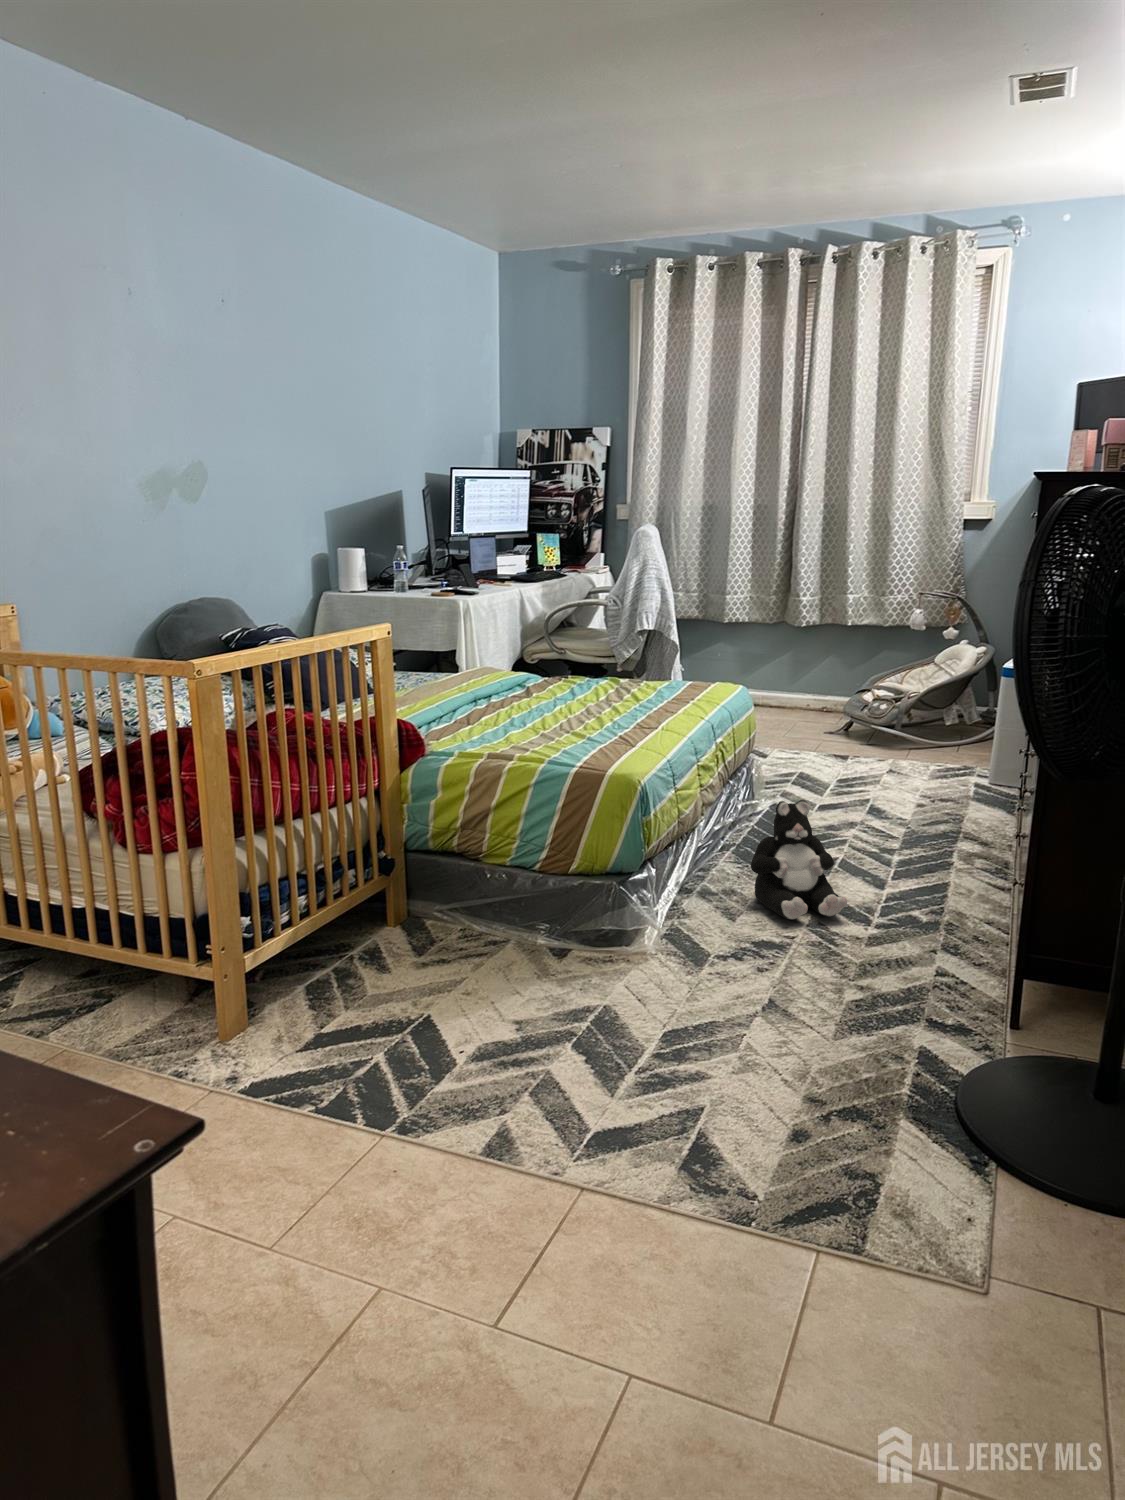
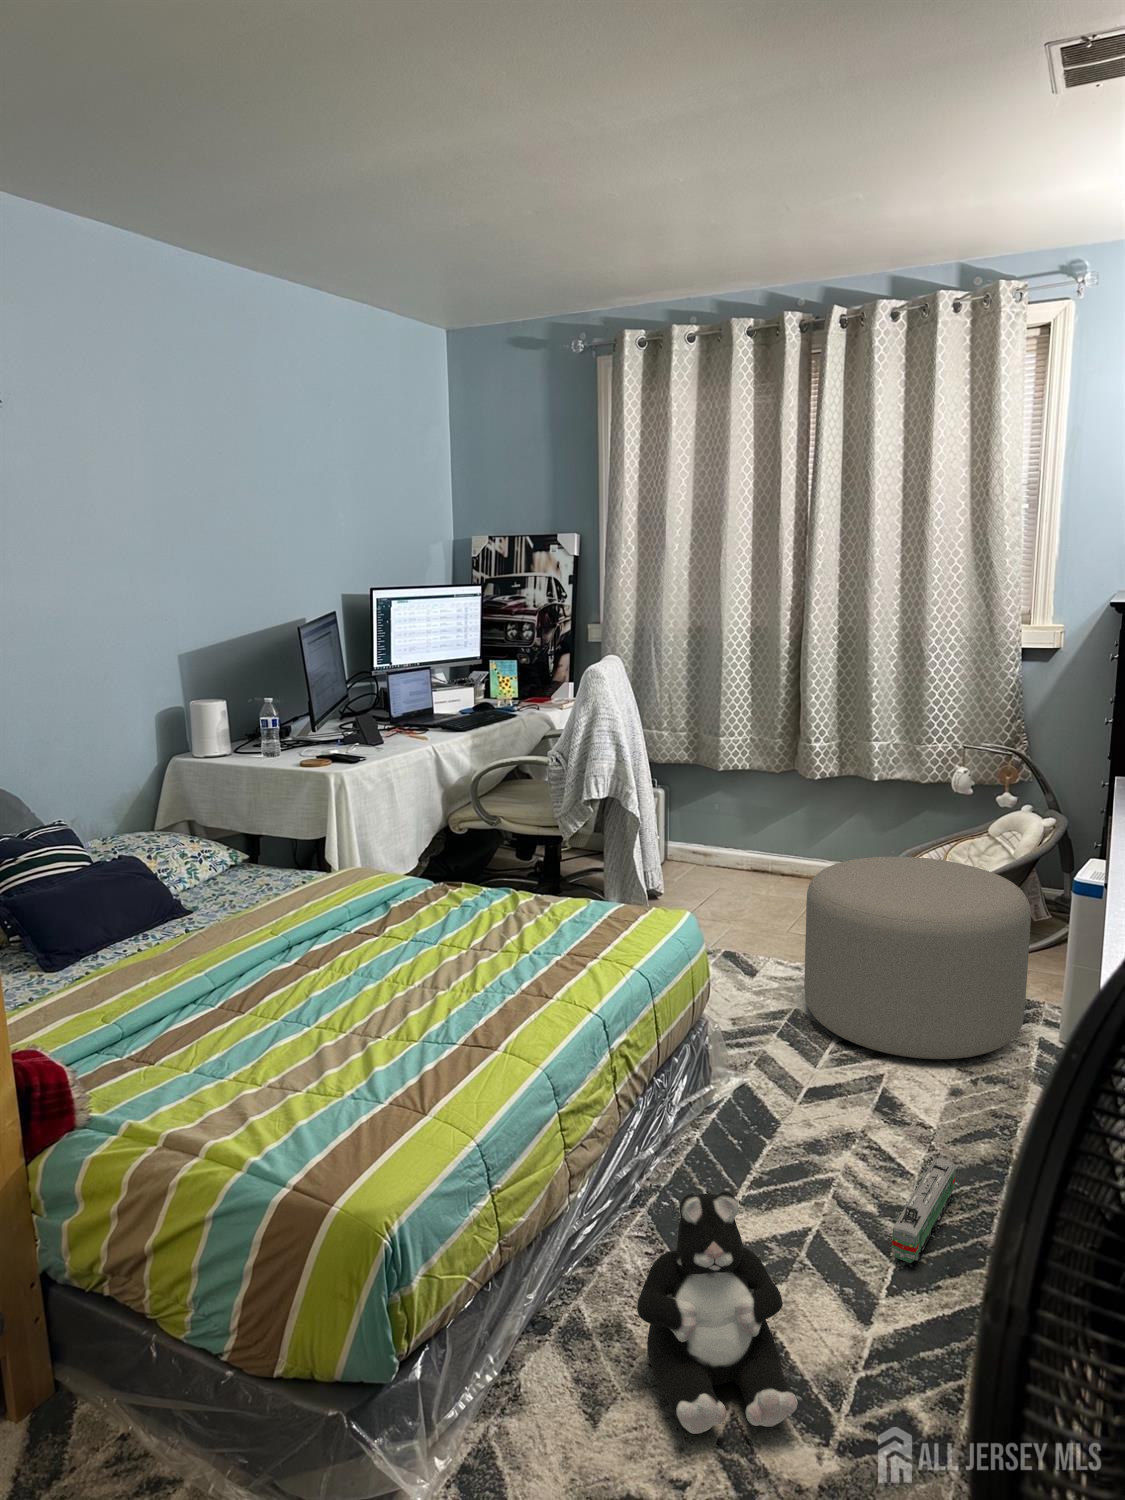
ottoman: none [810,664,970,791] -> present [804,857,1031,1059]
toy train: none [889,822,925,867] -> present [892,1158,956,1263]

